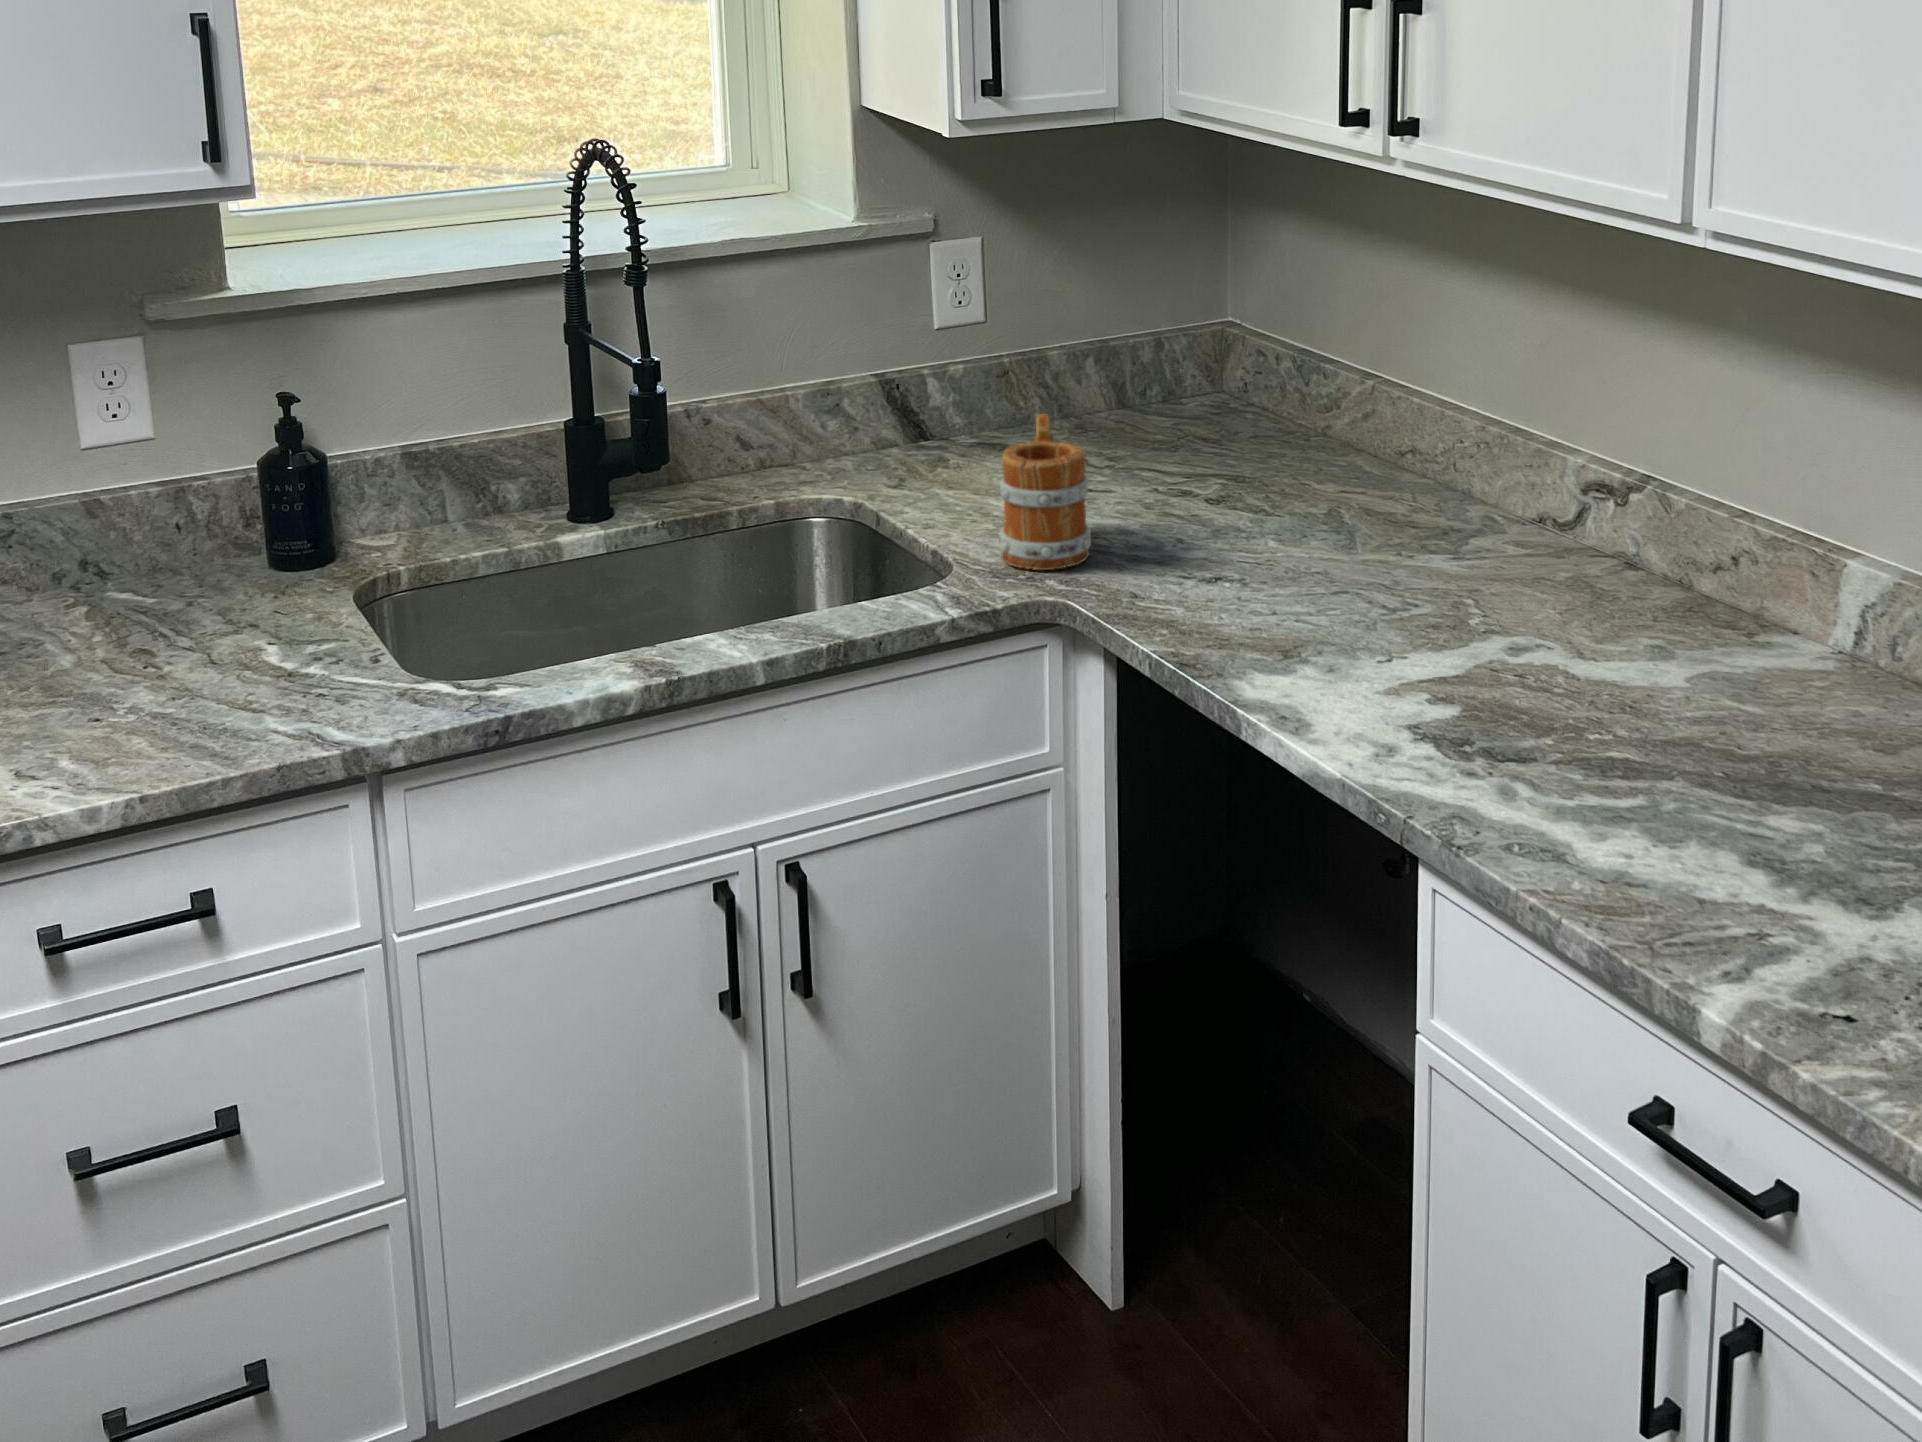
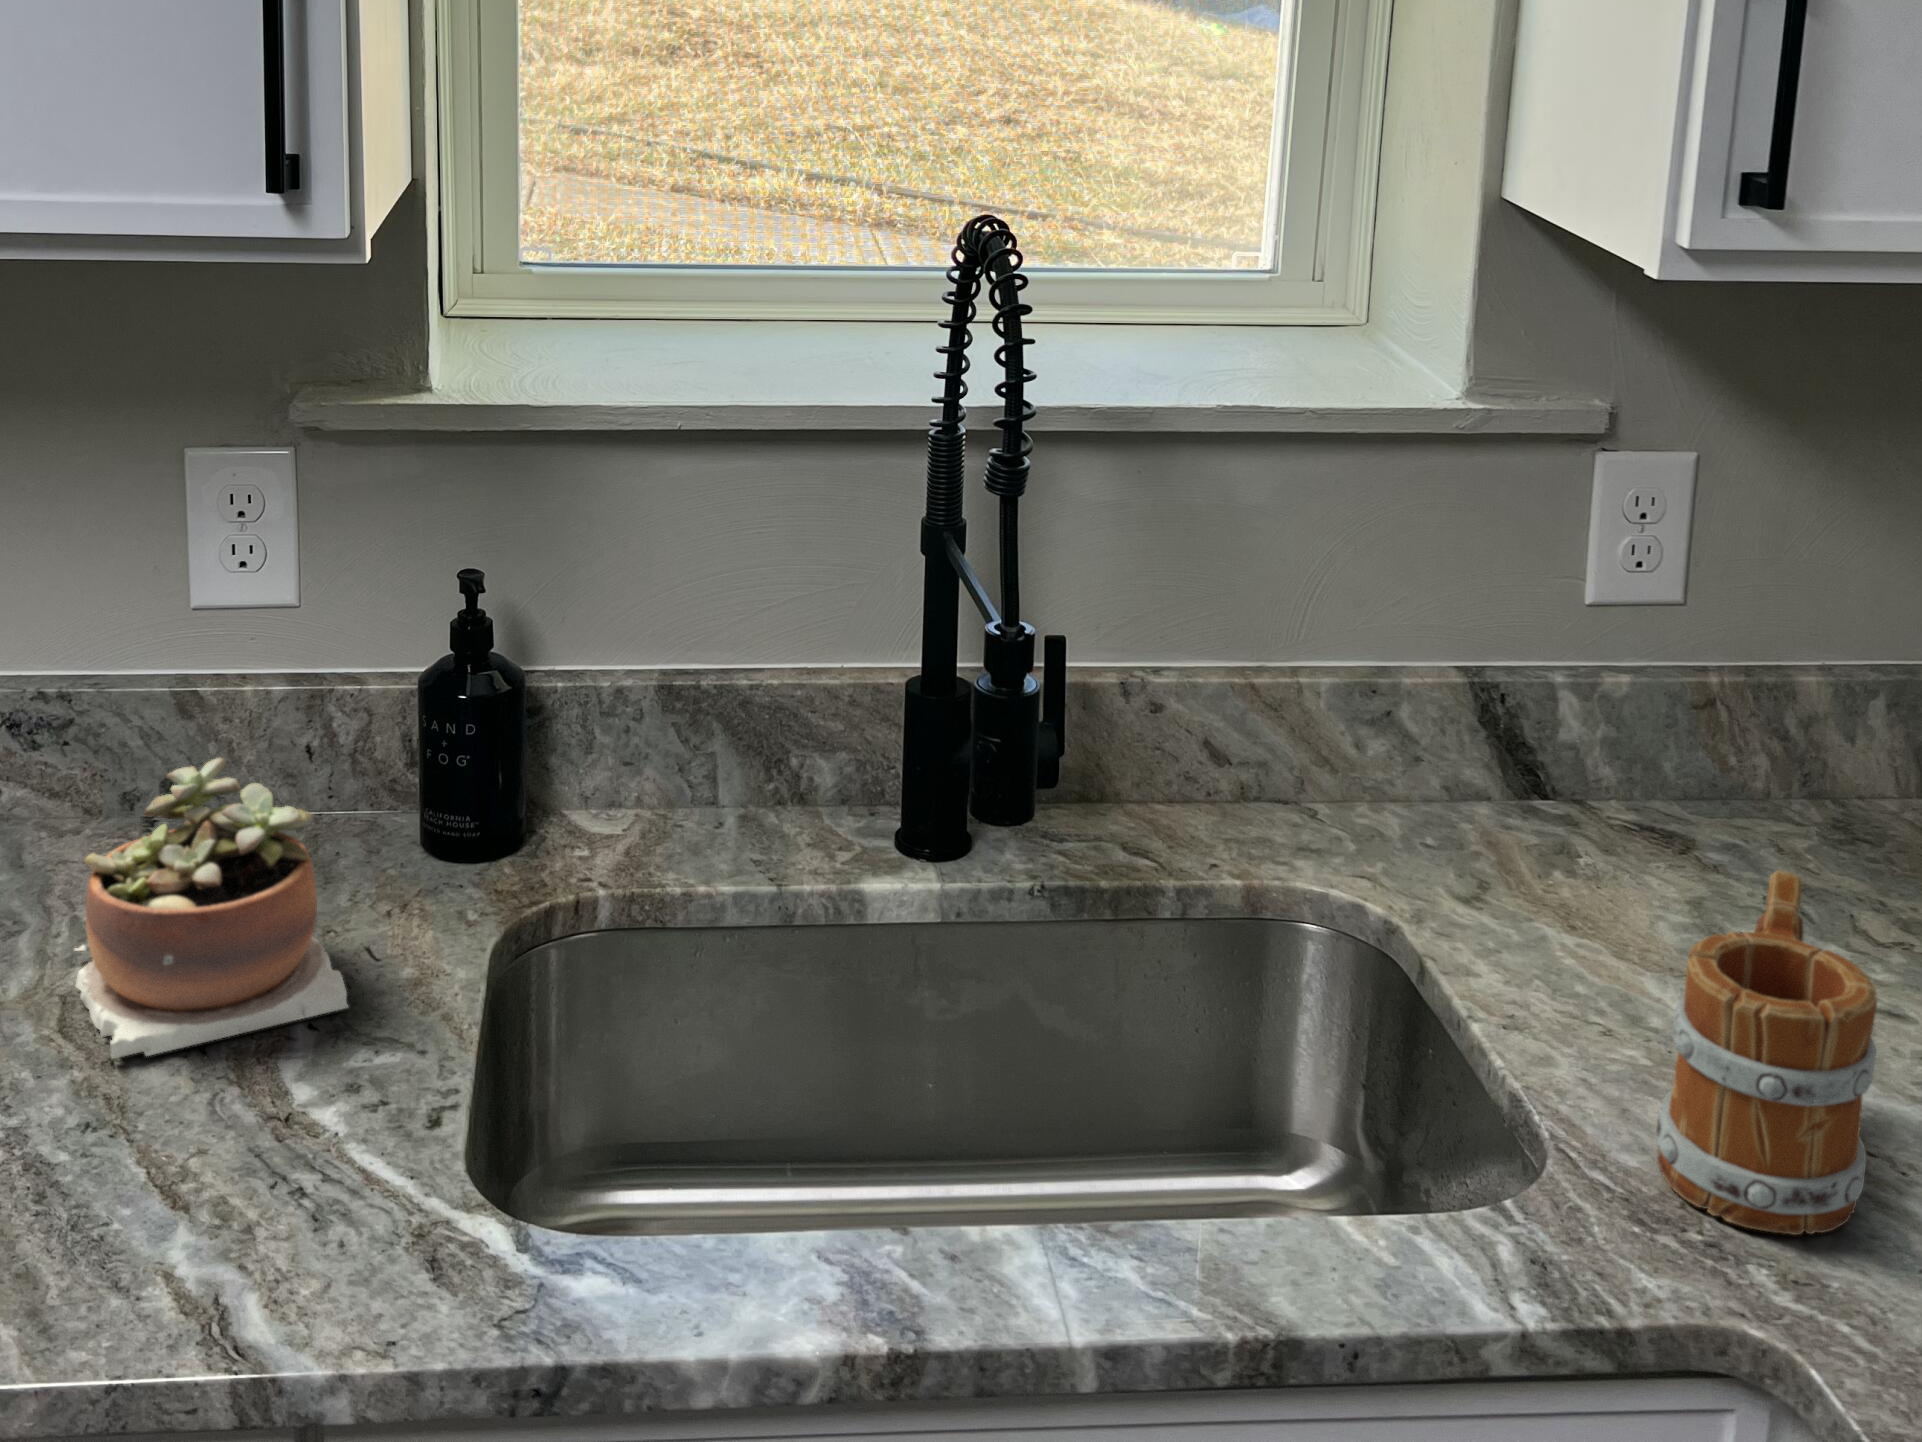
succulent plant: none [94,511,291,676] -> present [75,758,348,1059]

